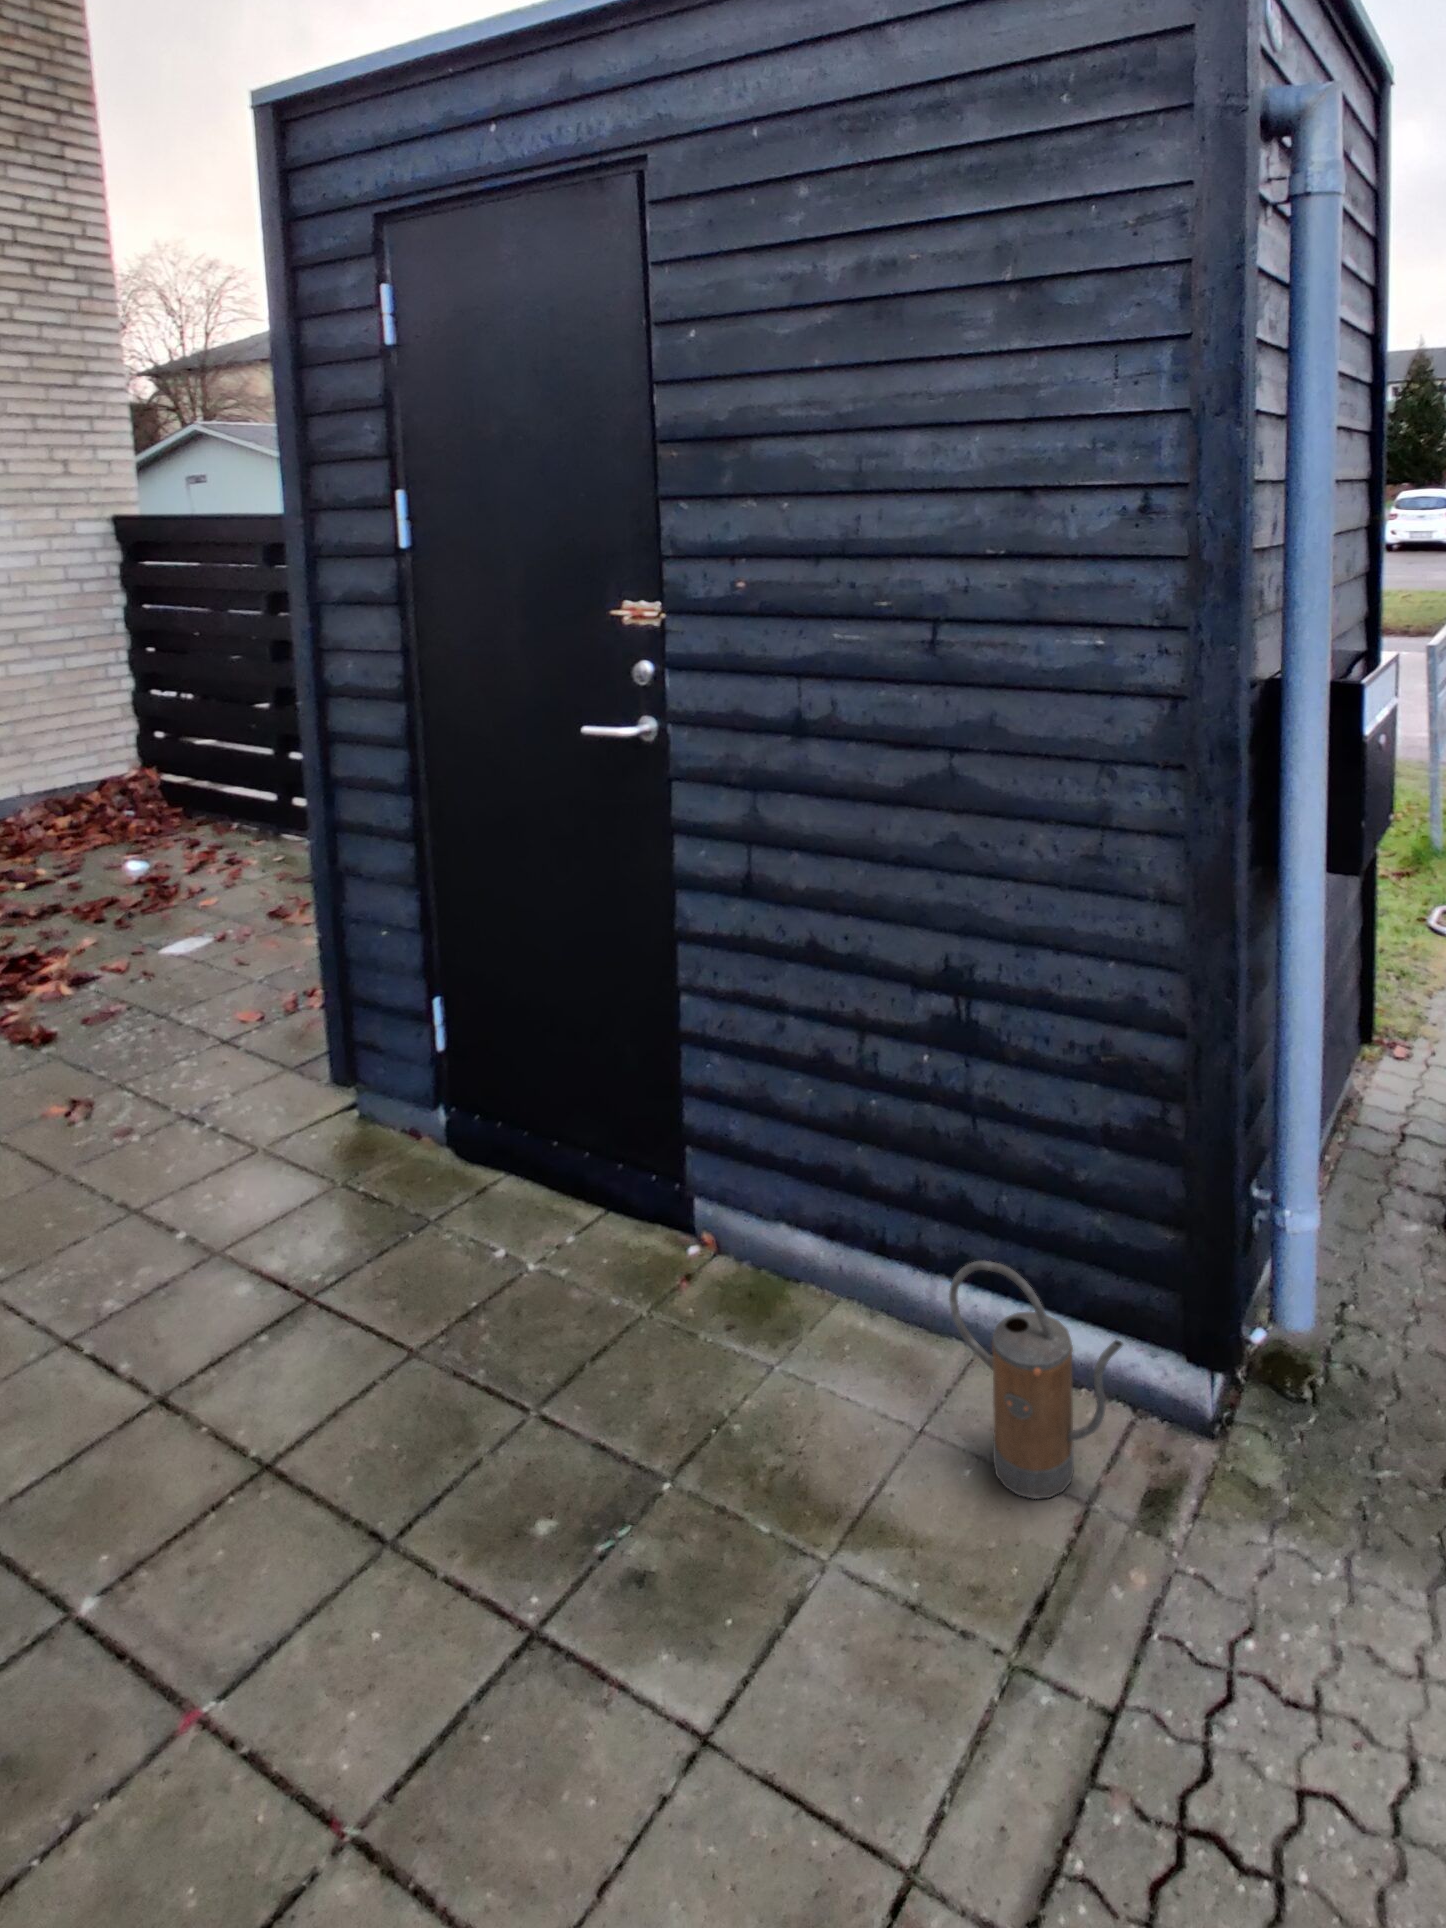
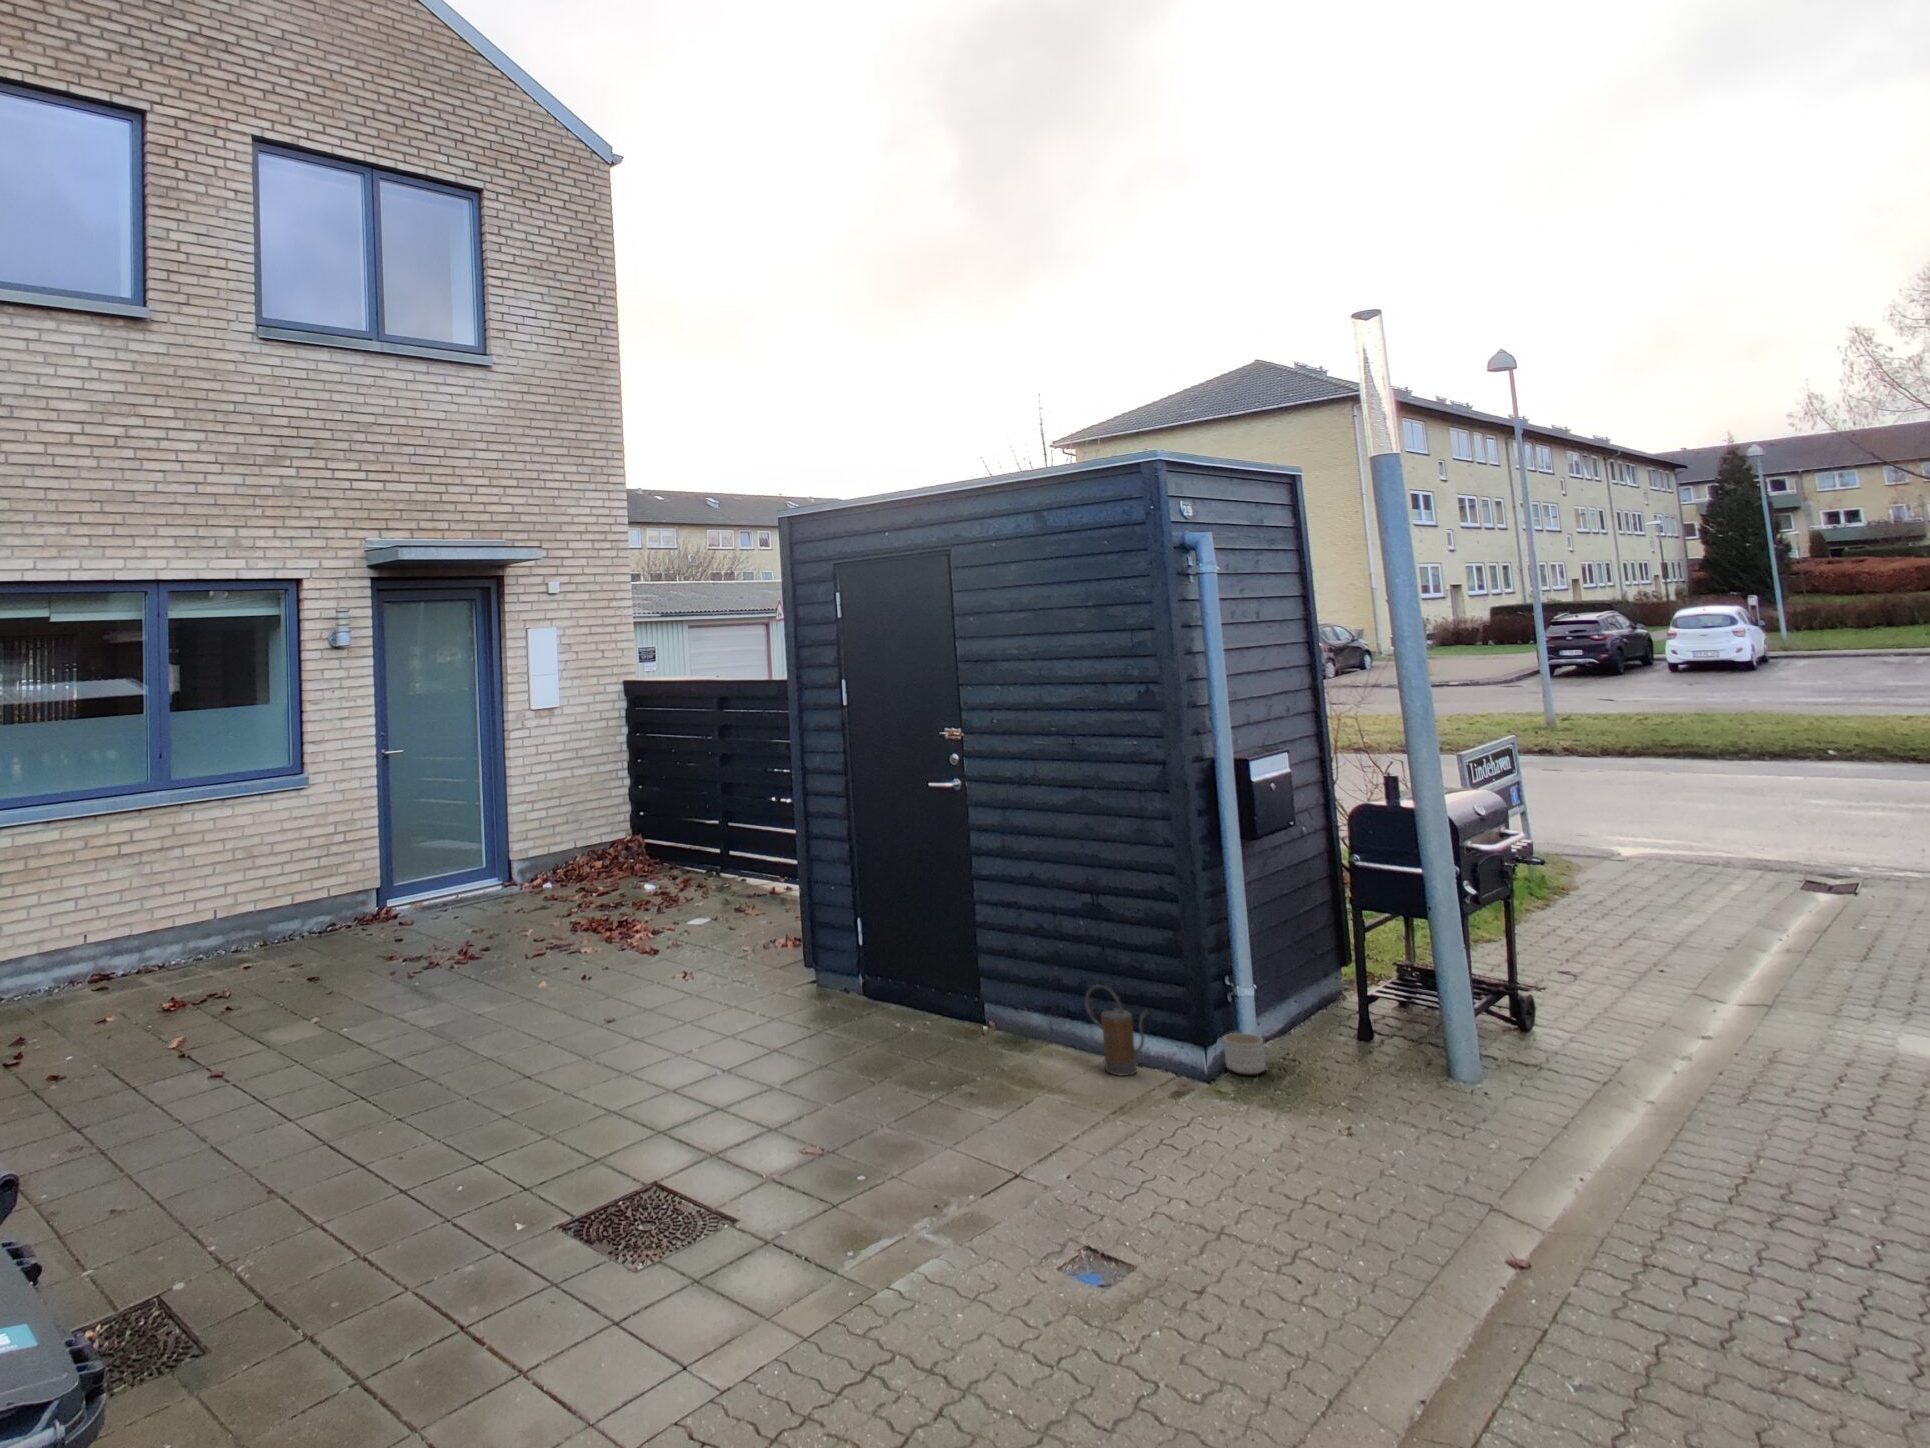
planter: none [1271,1322,1369,1447] -> present [1223,1033,1266,1074]

